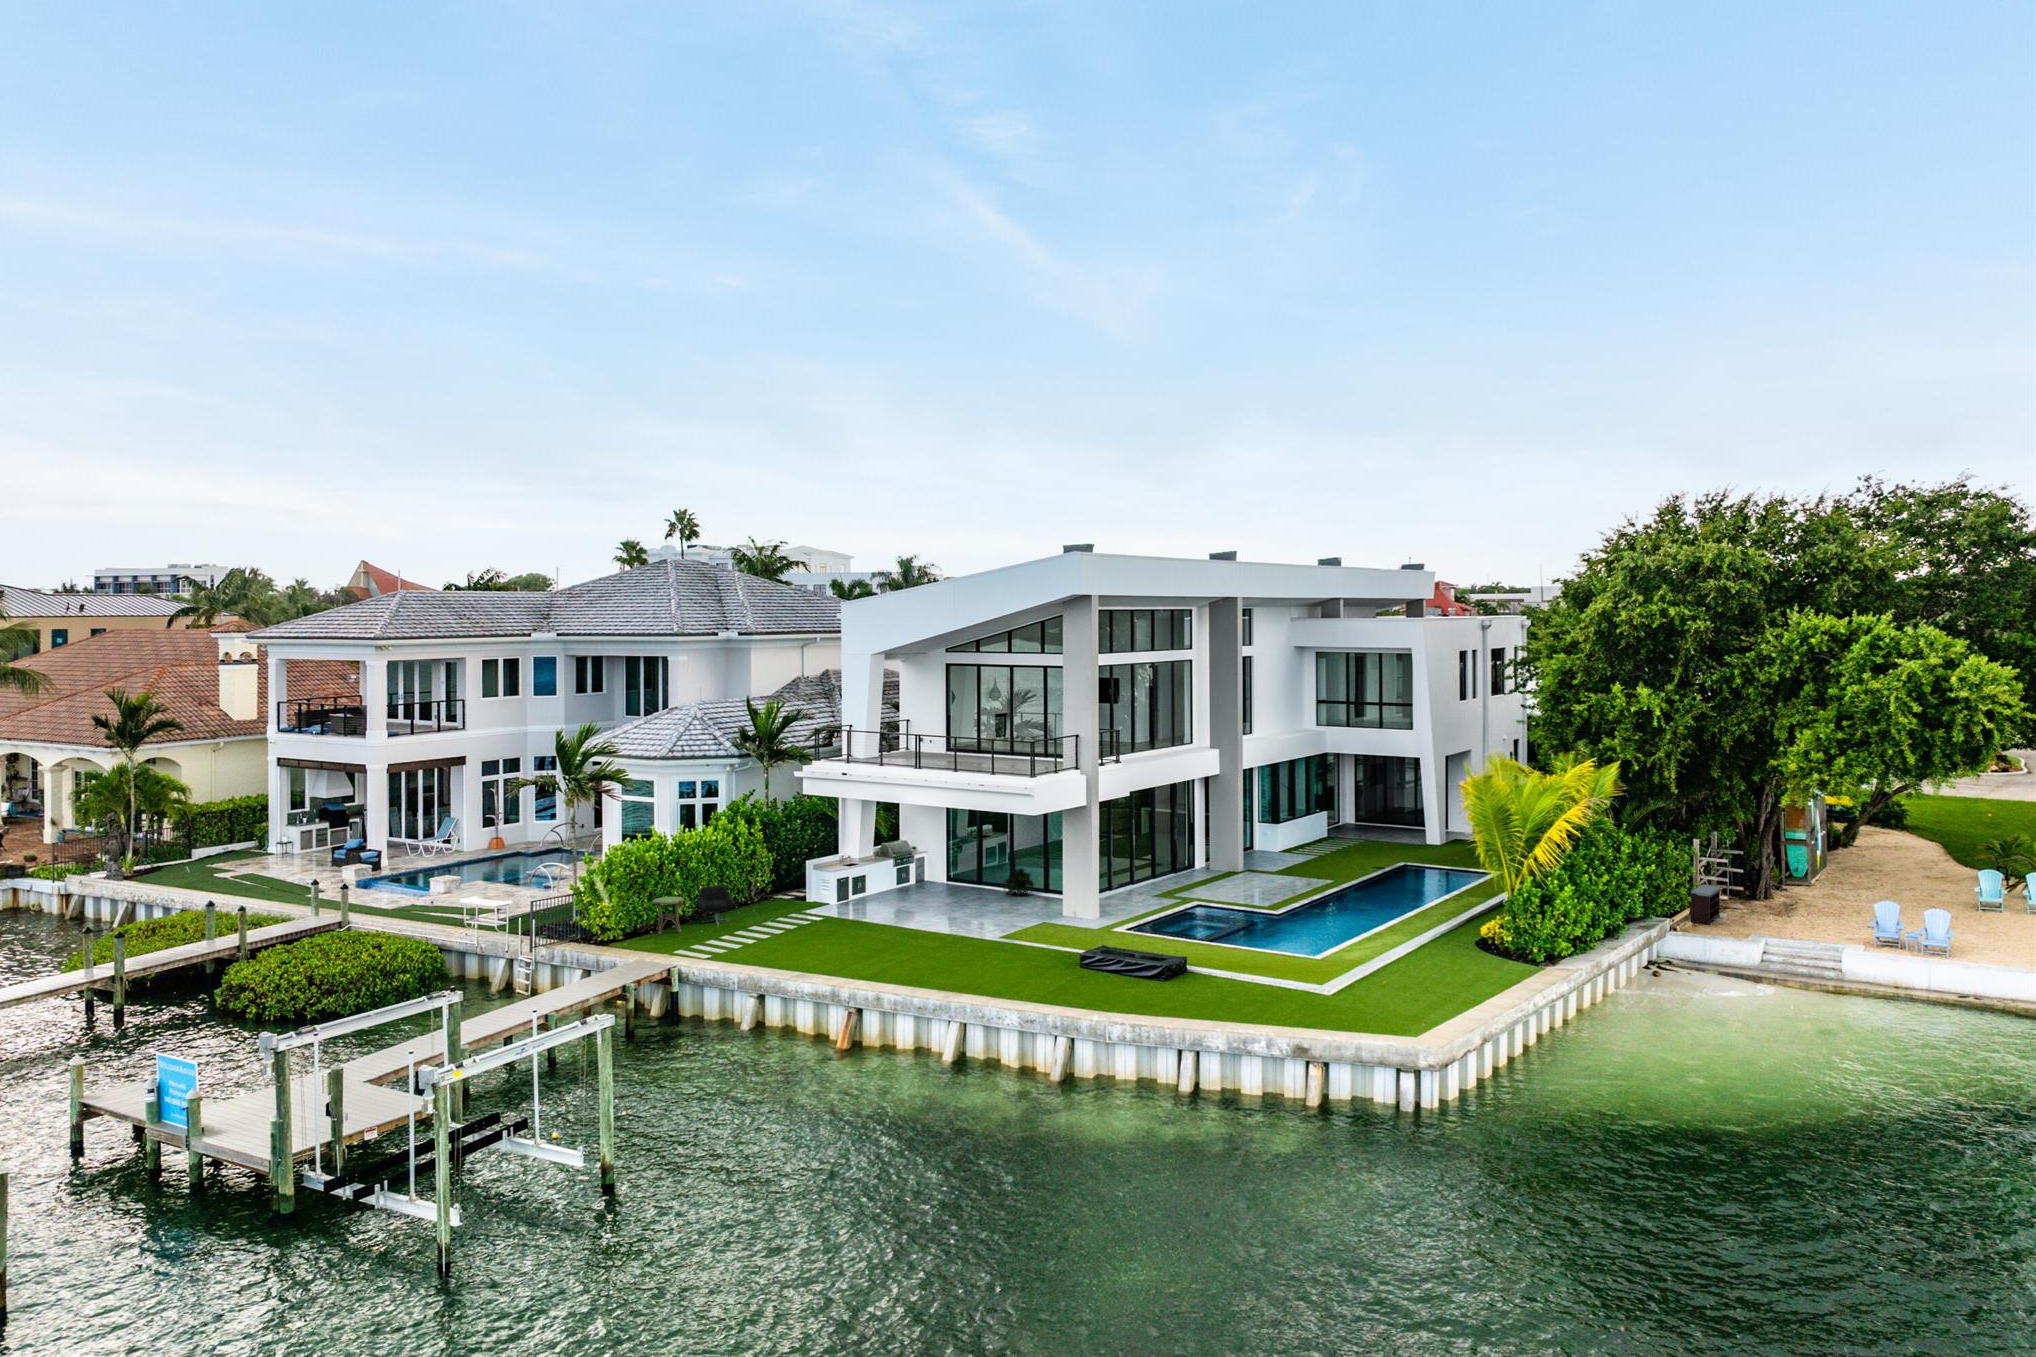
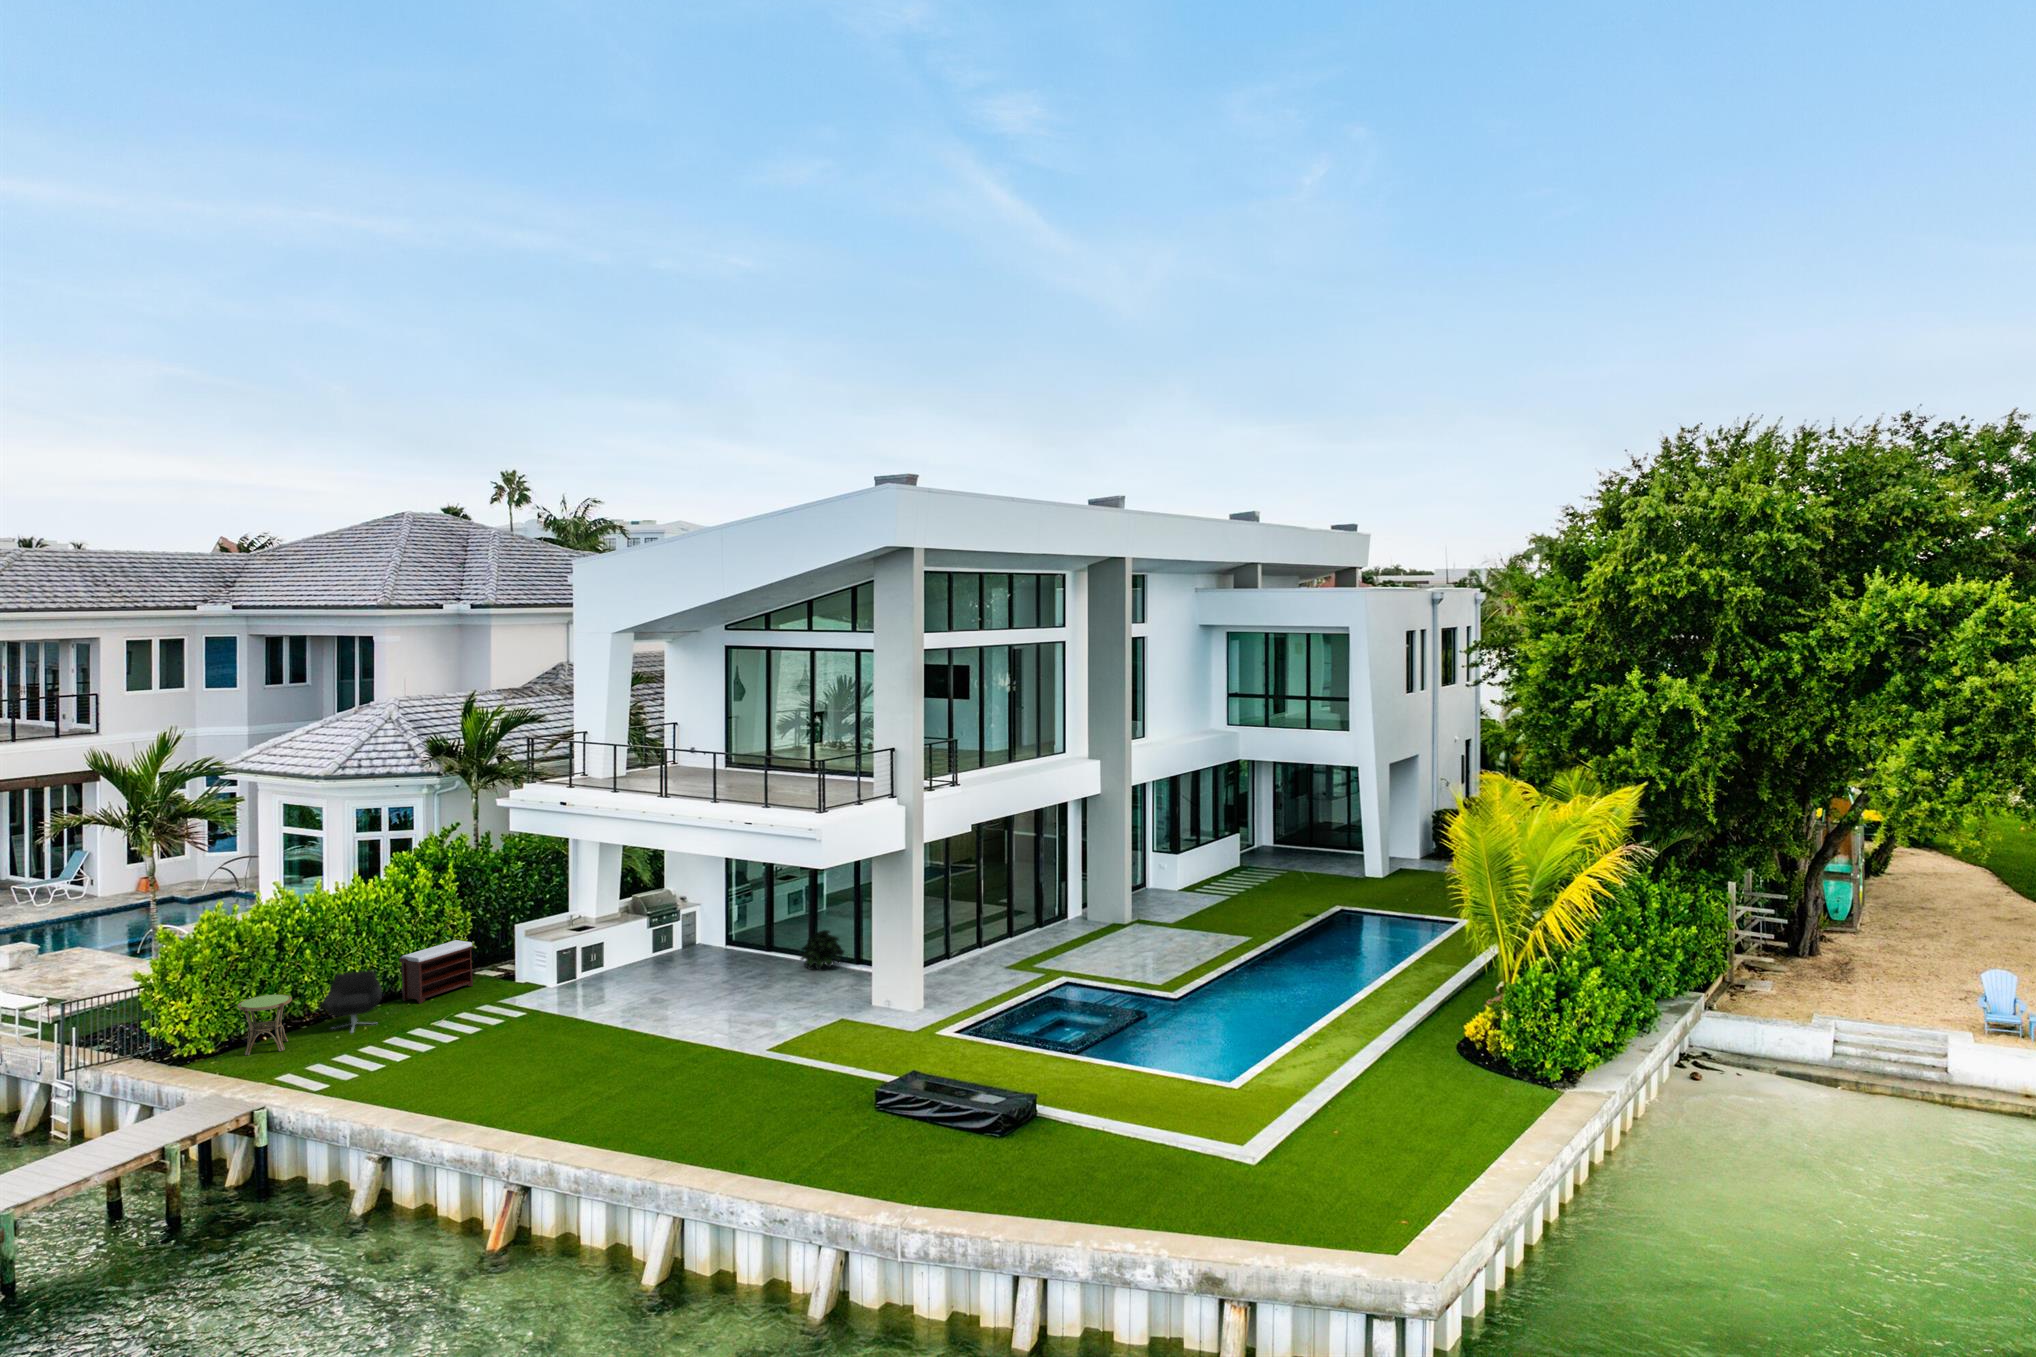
bench: present [1691,884,1721,925] -> present [399,940,474,1004]

